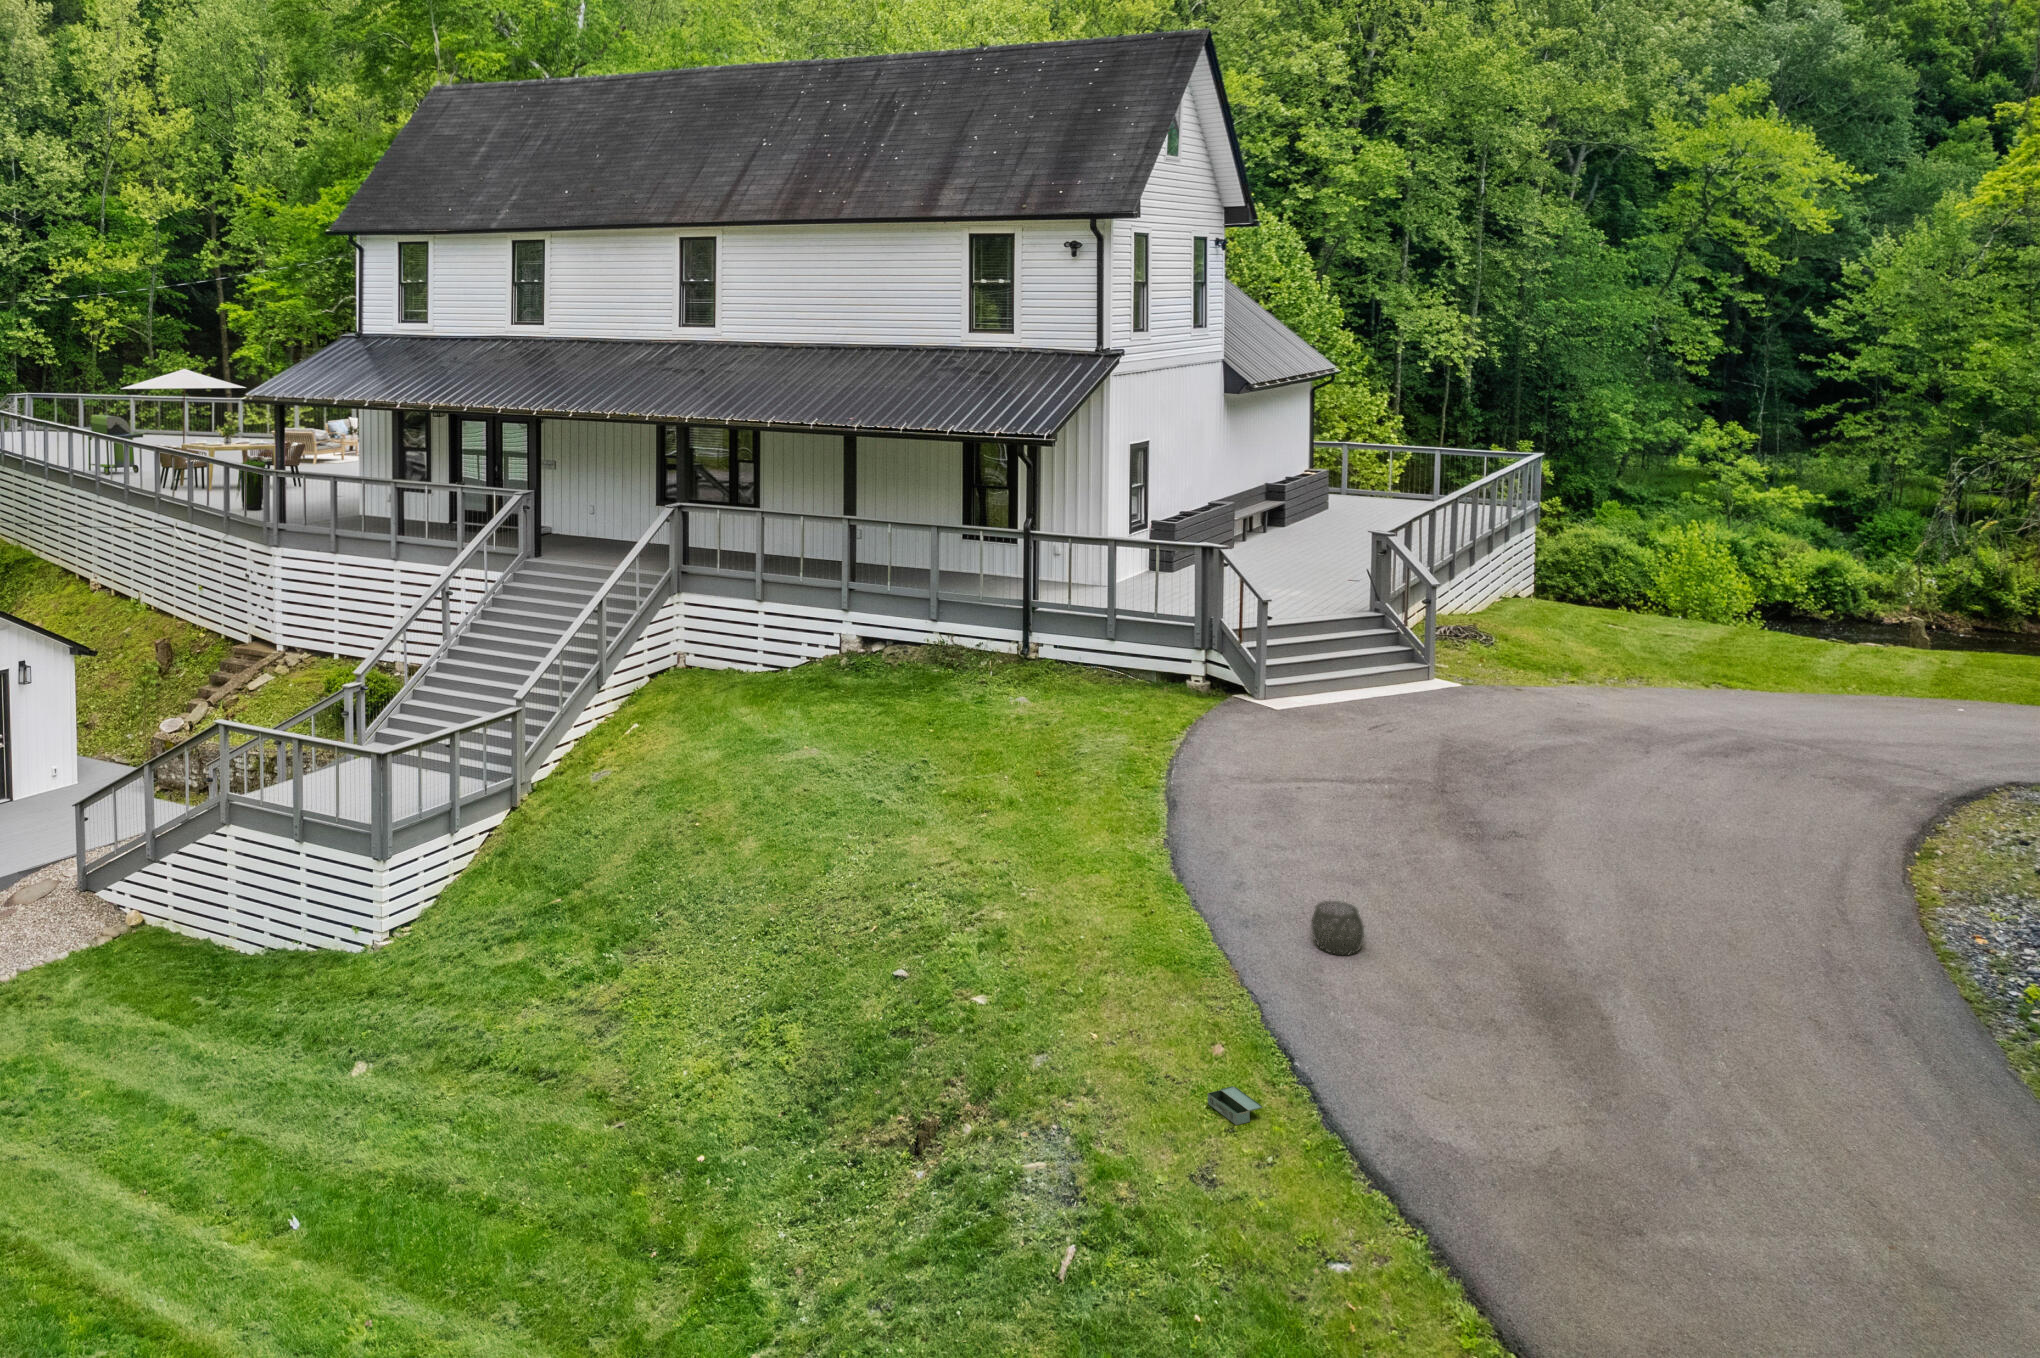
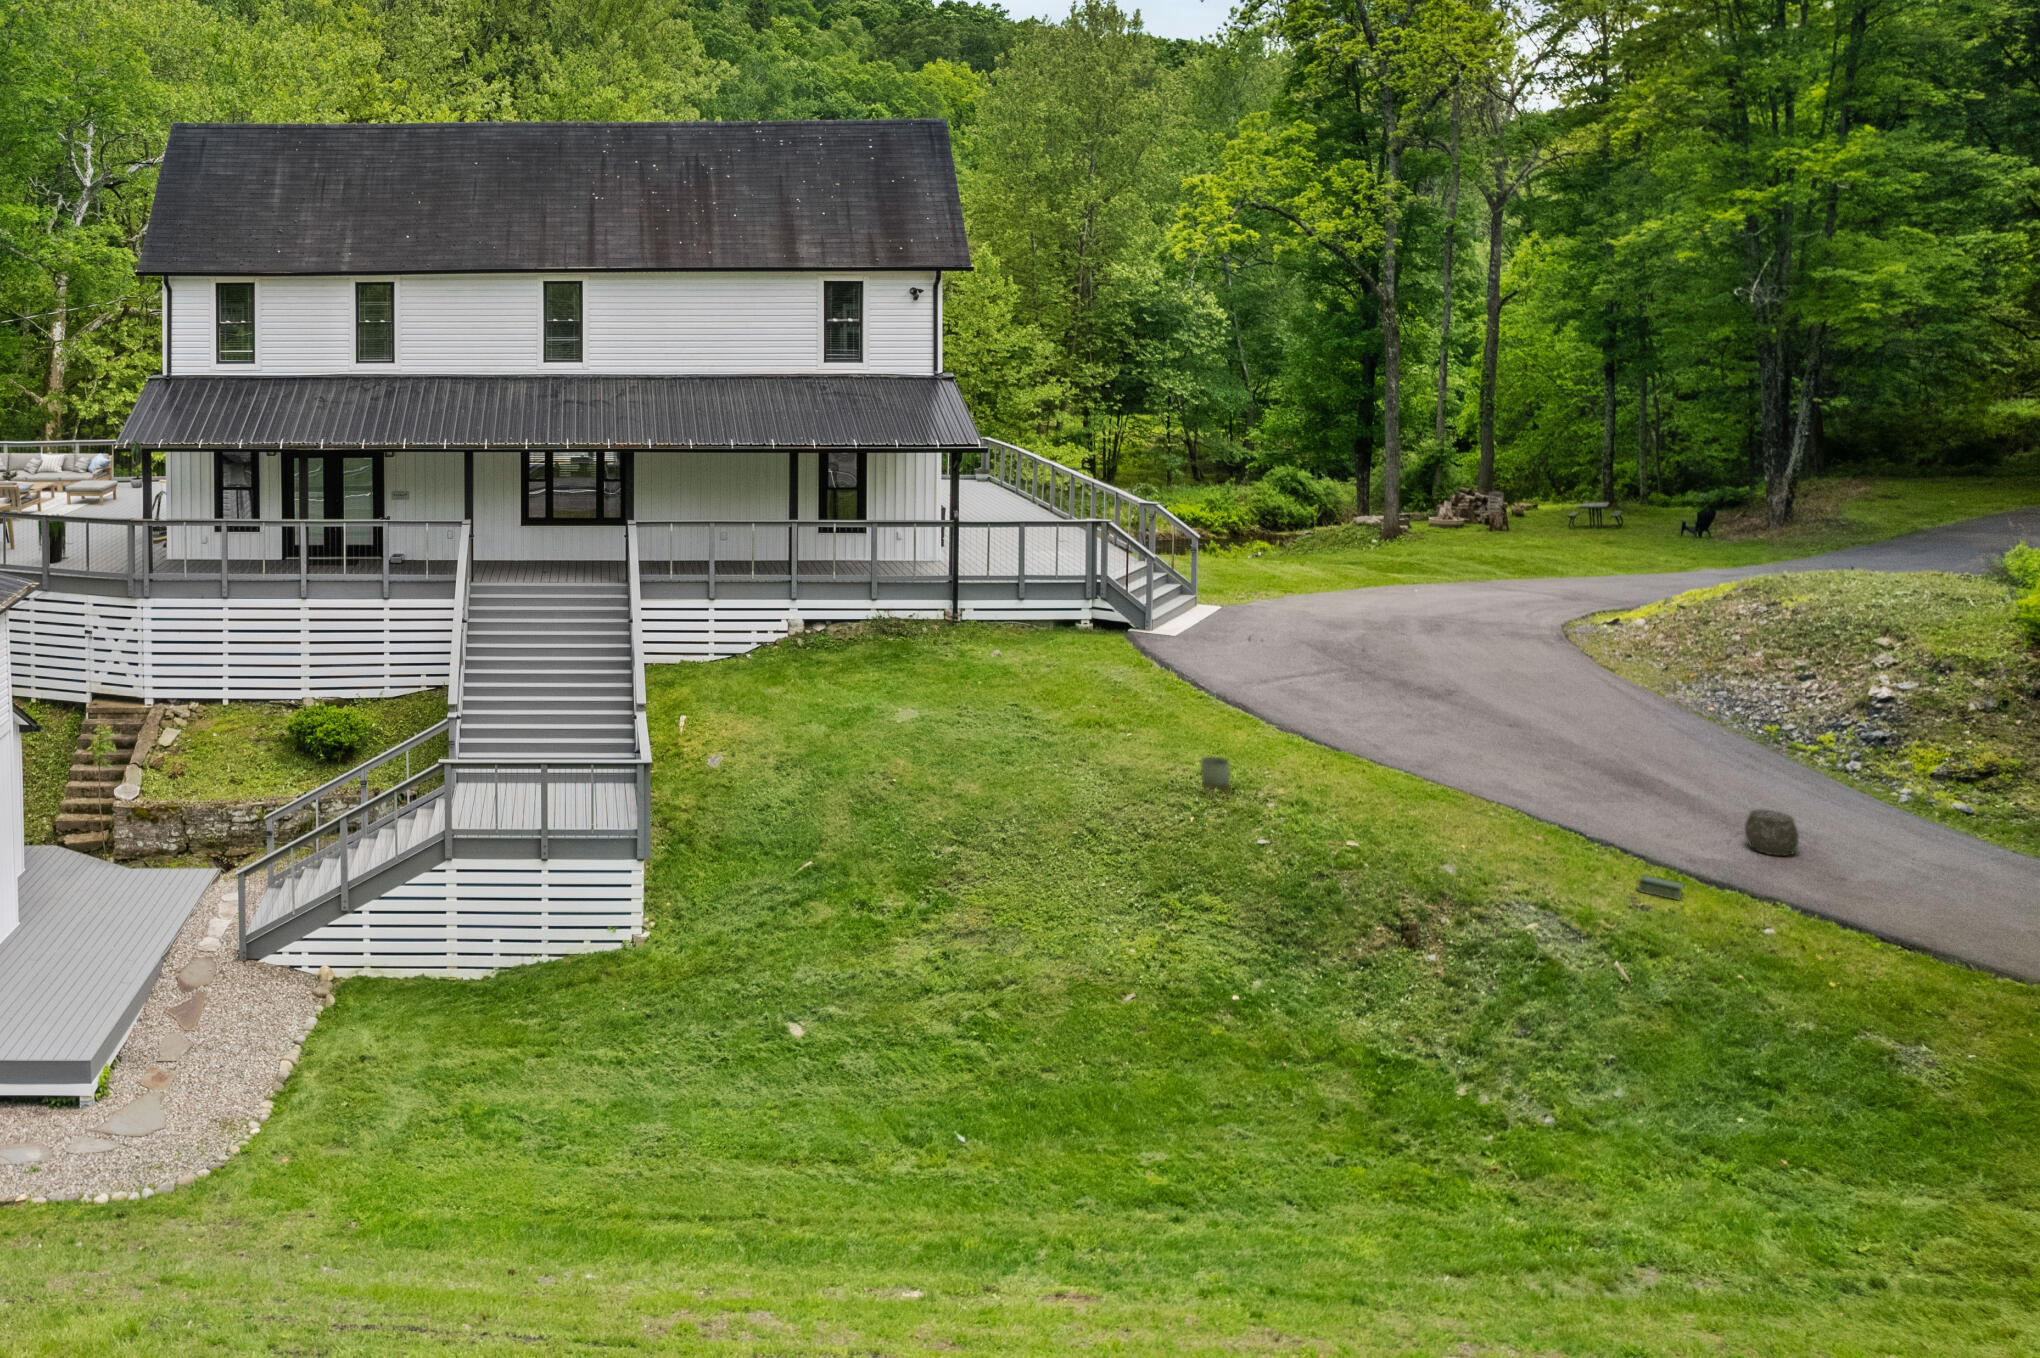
planter: none [928,854,960,907] -> present [1201,757,1230,798]
woven basket: present [1311,901,1364,955] -> present [1745,809,1799,856]

